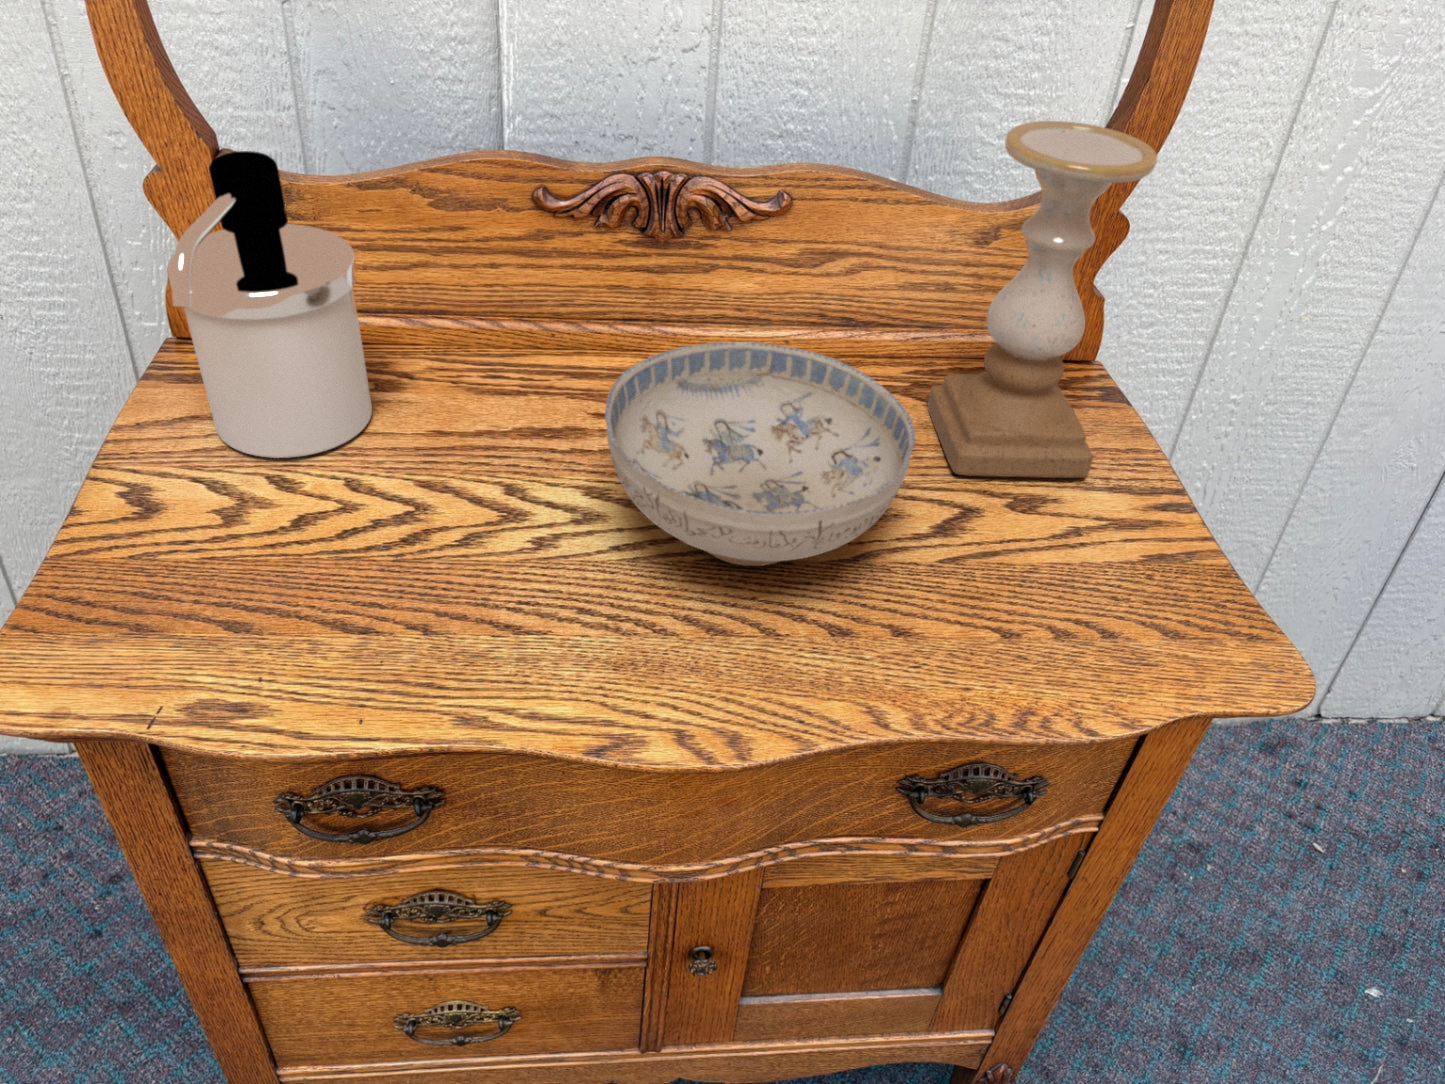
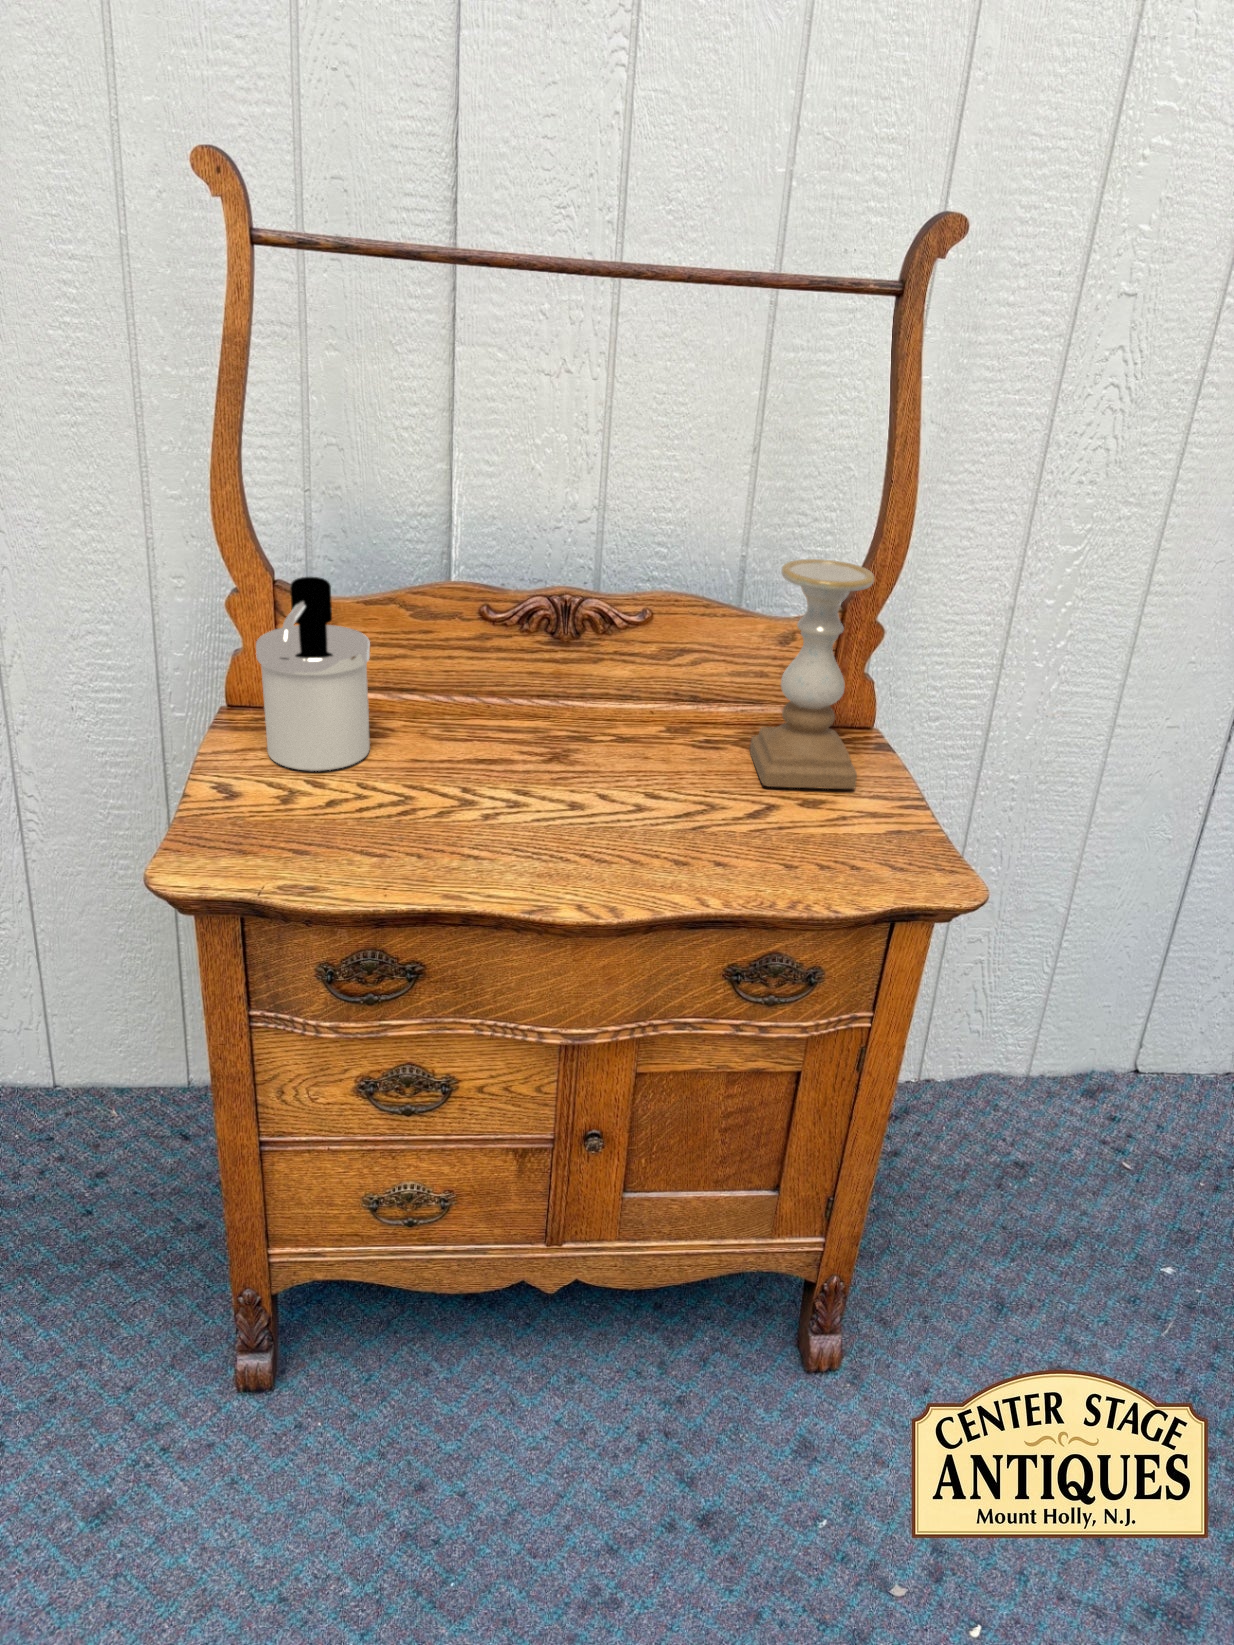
ceramic bowl: present [605,342,915,566] -> none [532,695,726,829]

